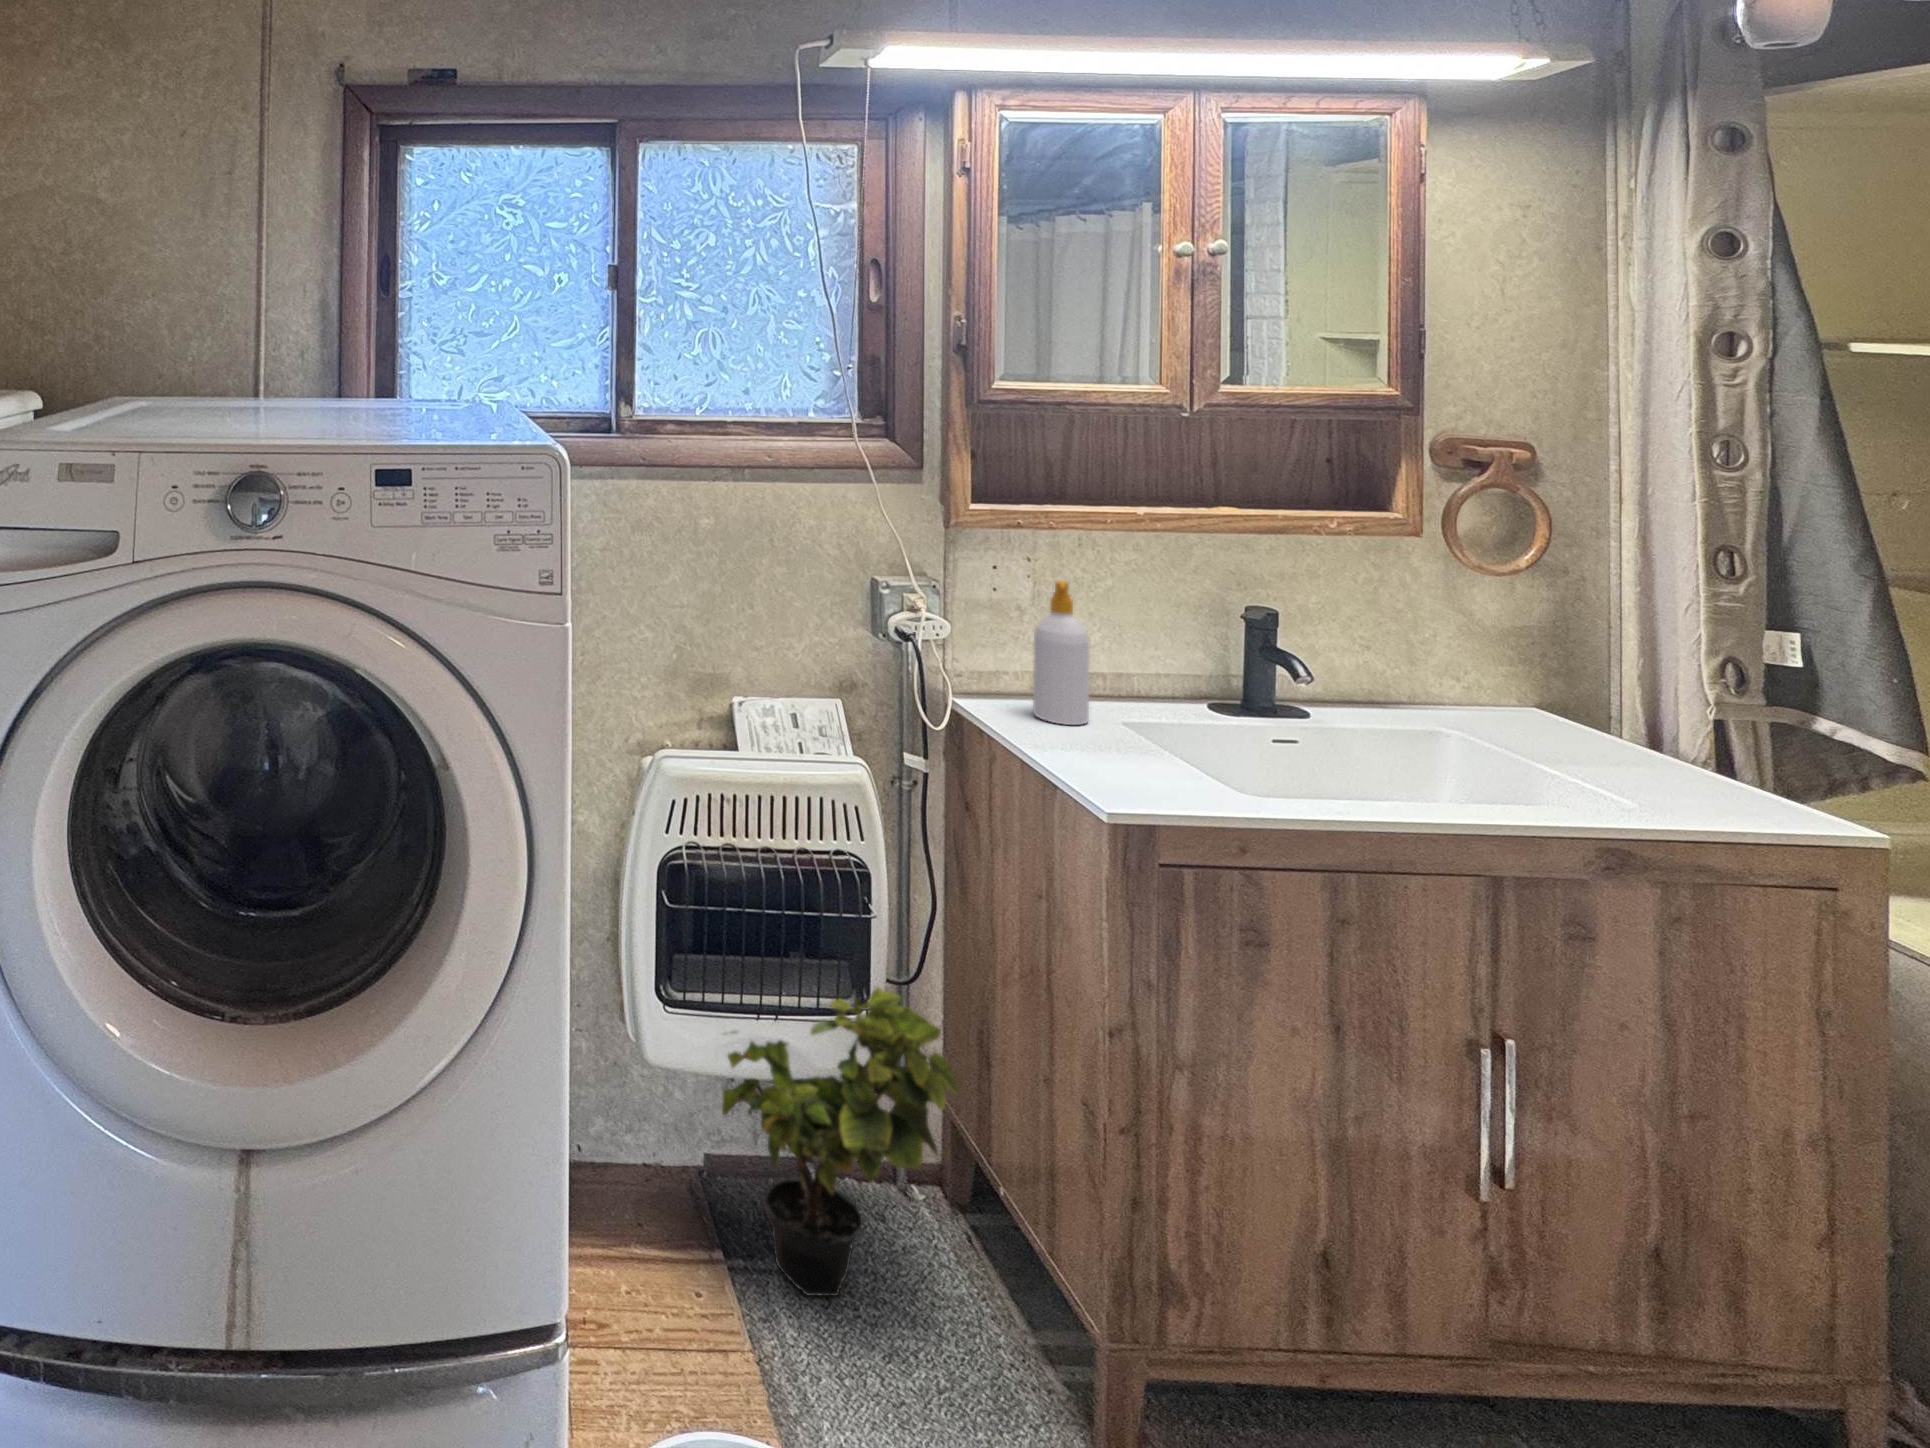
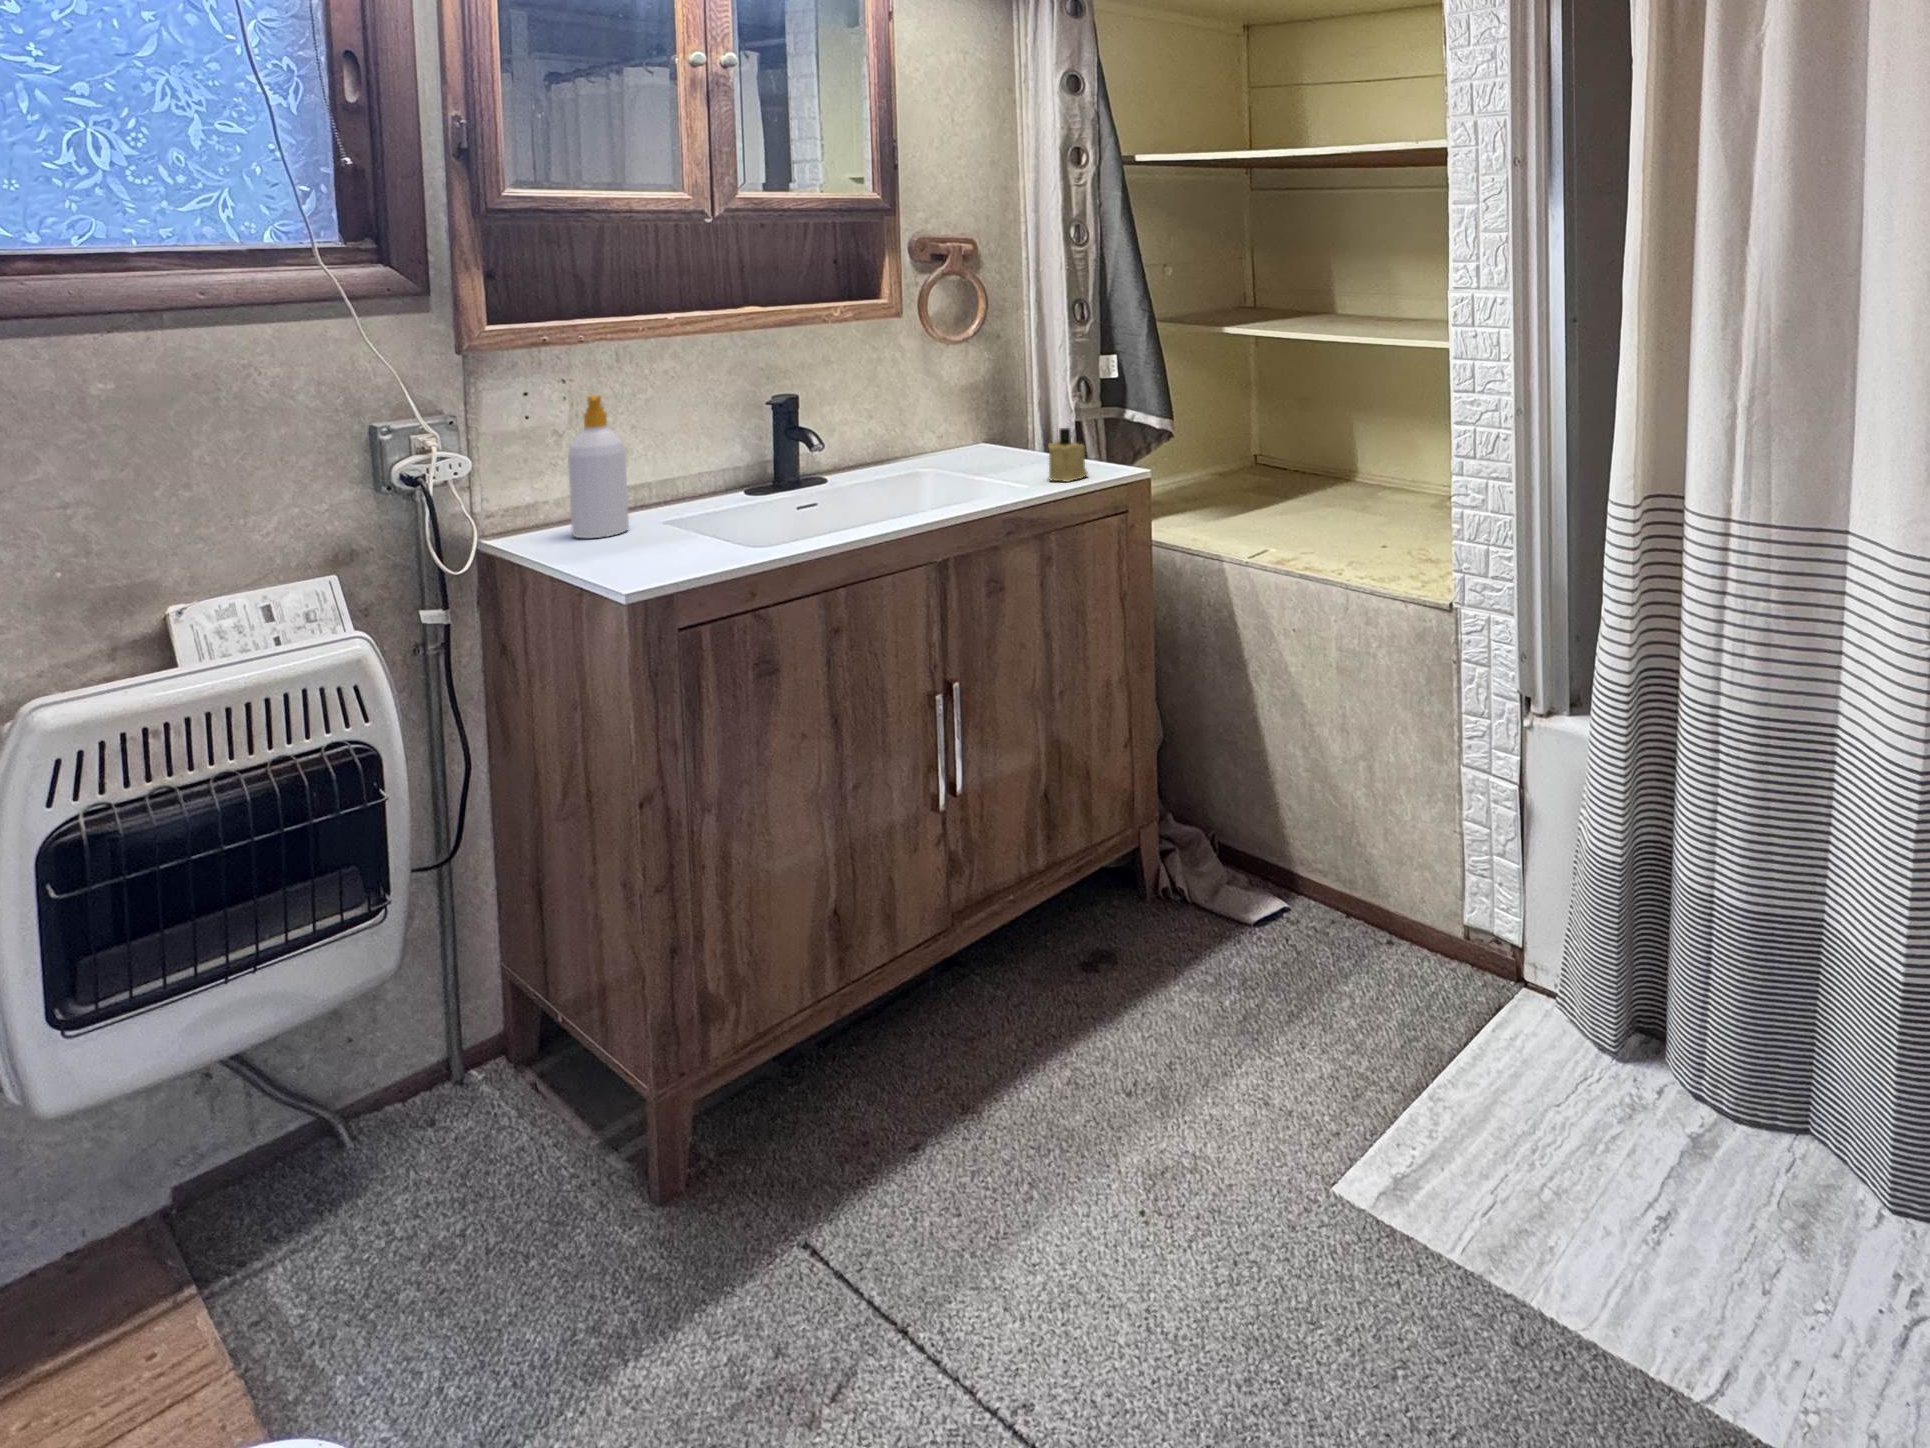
candle: none [1669,733,1748,814] -> present [1049,428,1088,482]
potted plant: present [722,987,958,1296] -> none [149,864,499,1259]

